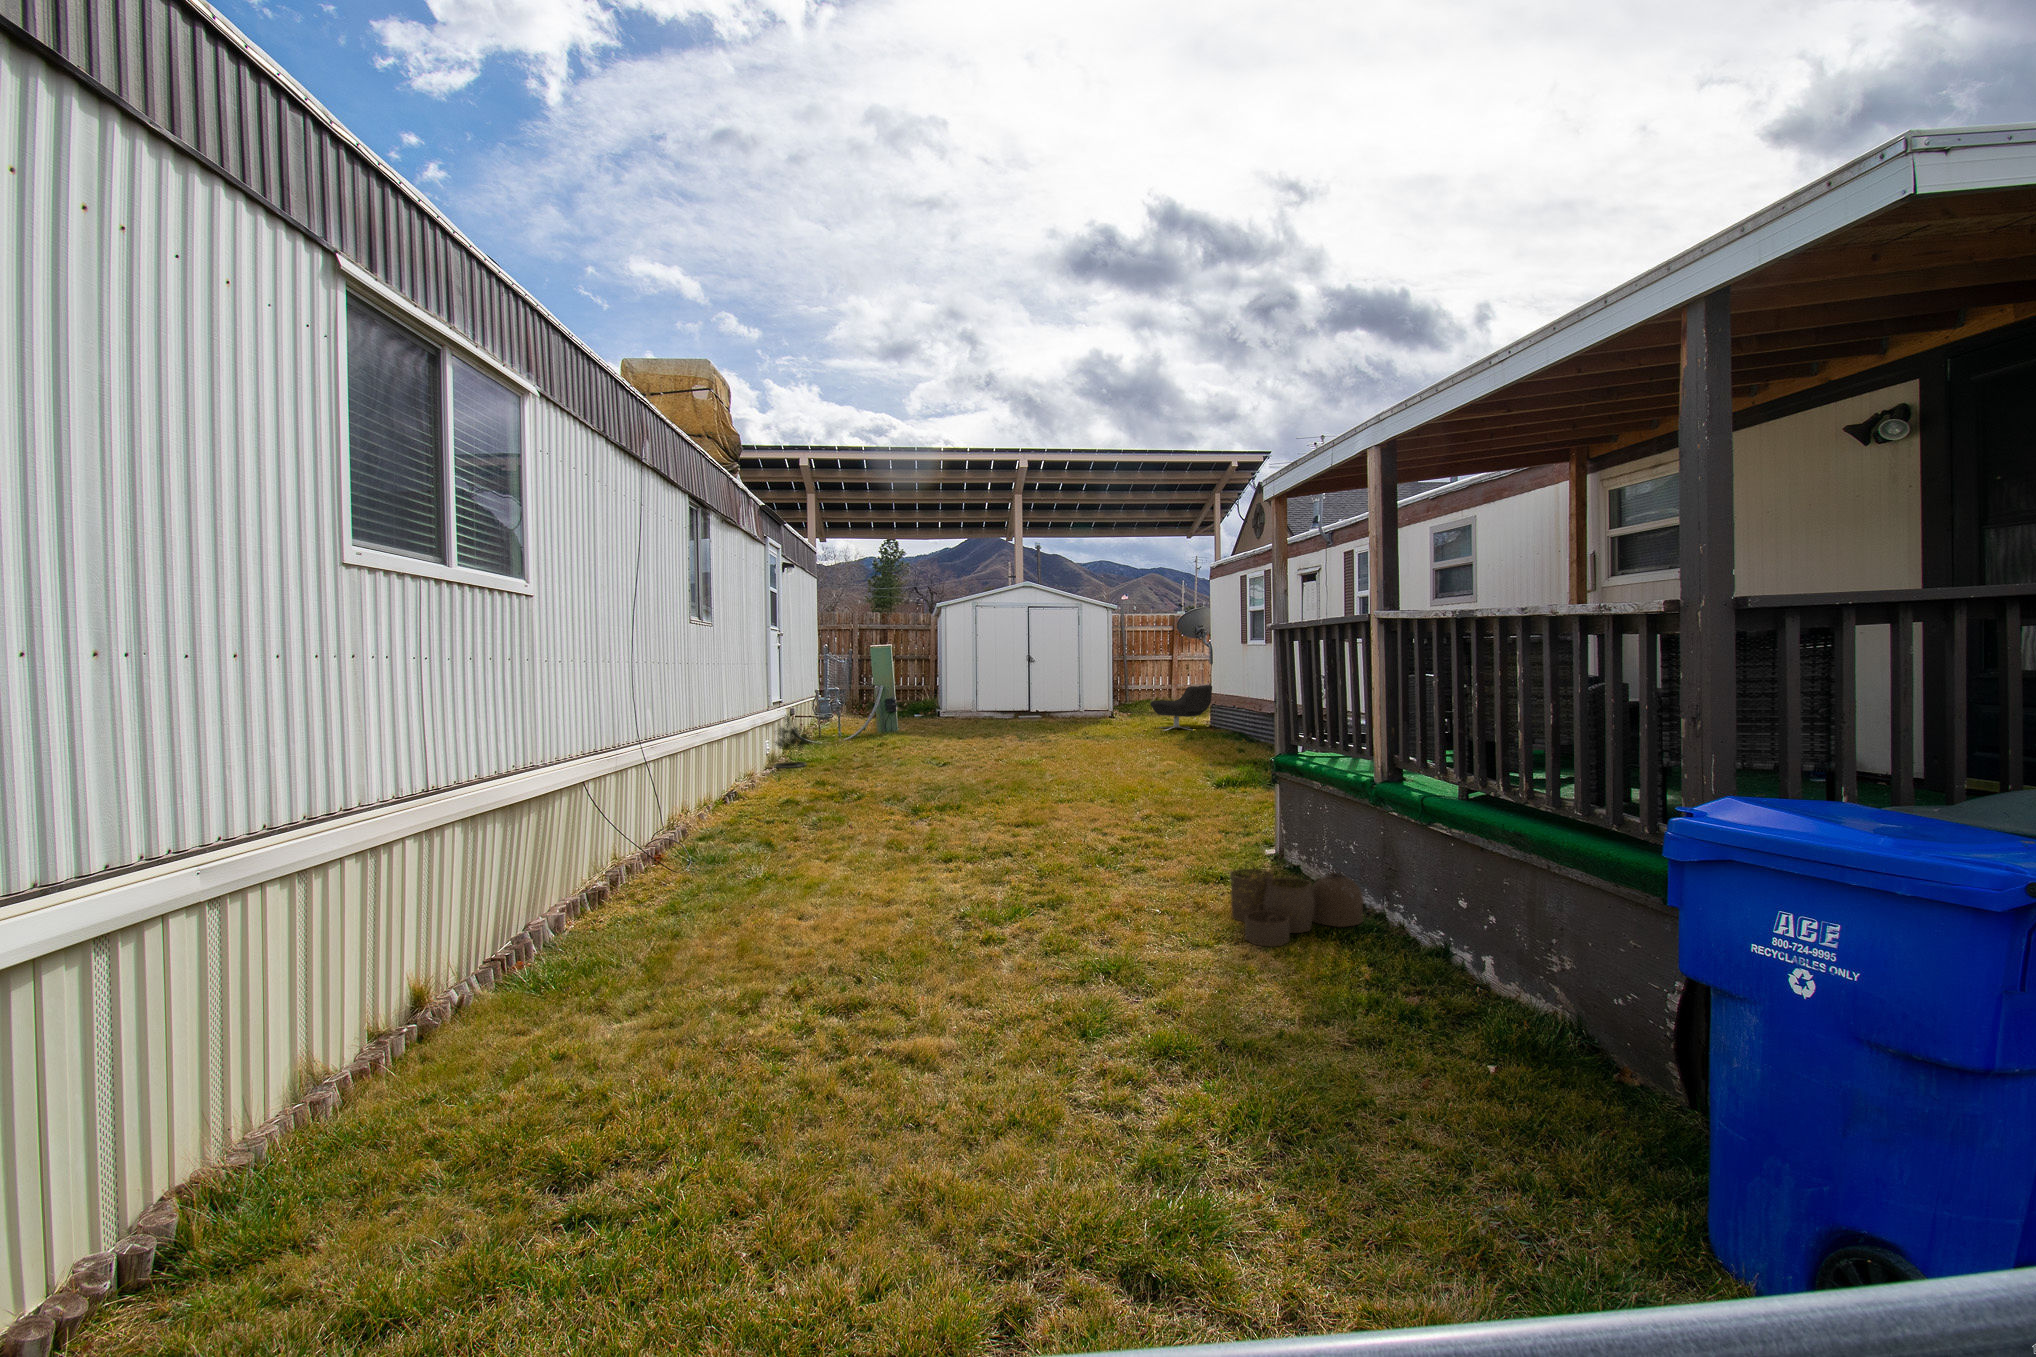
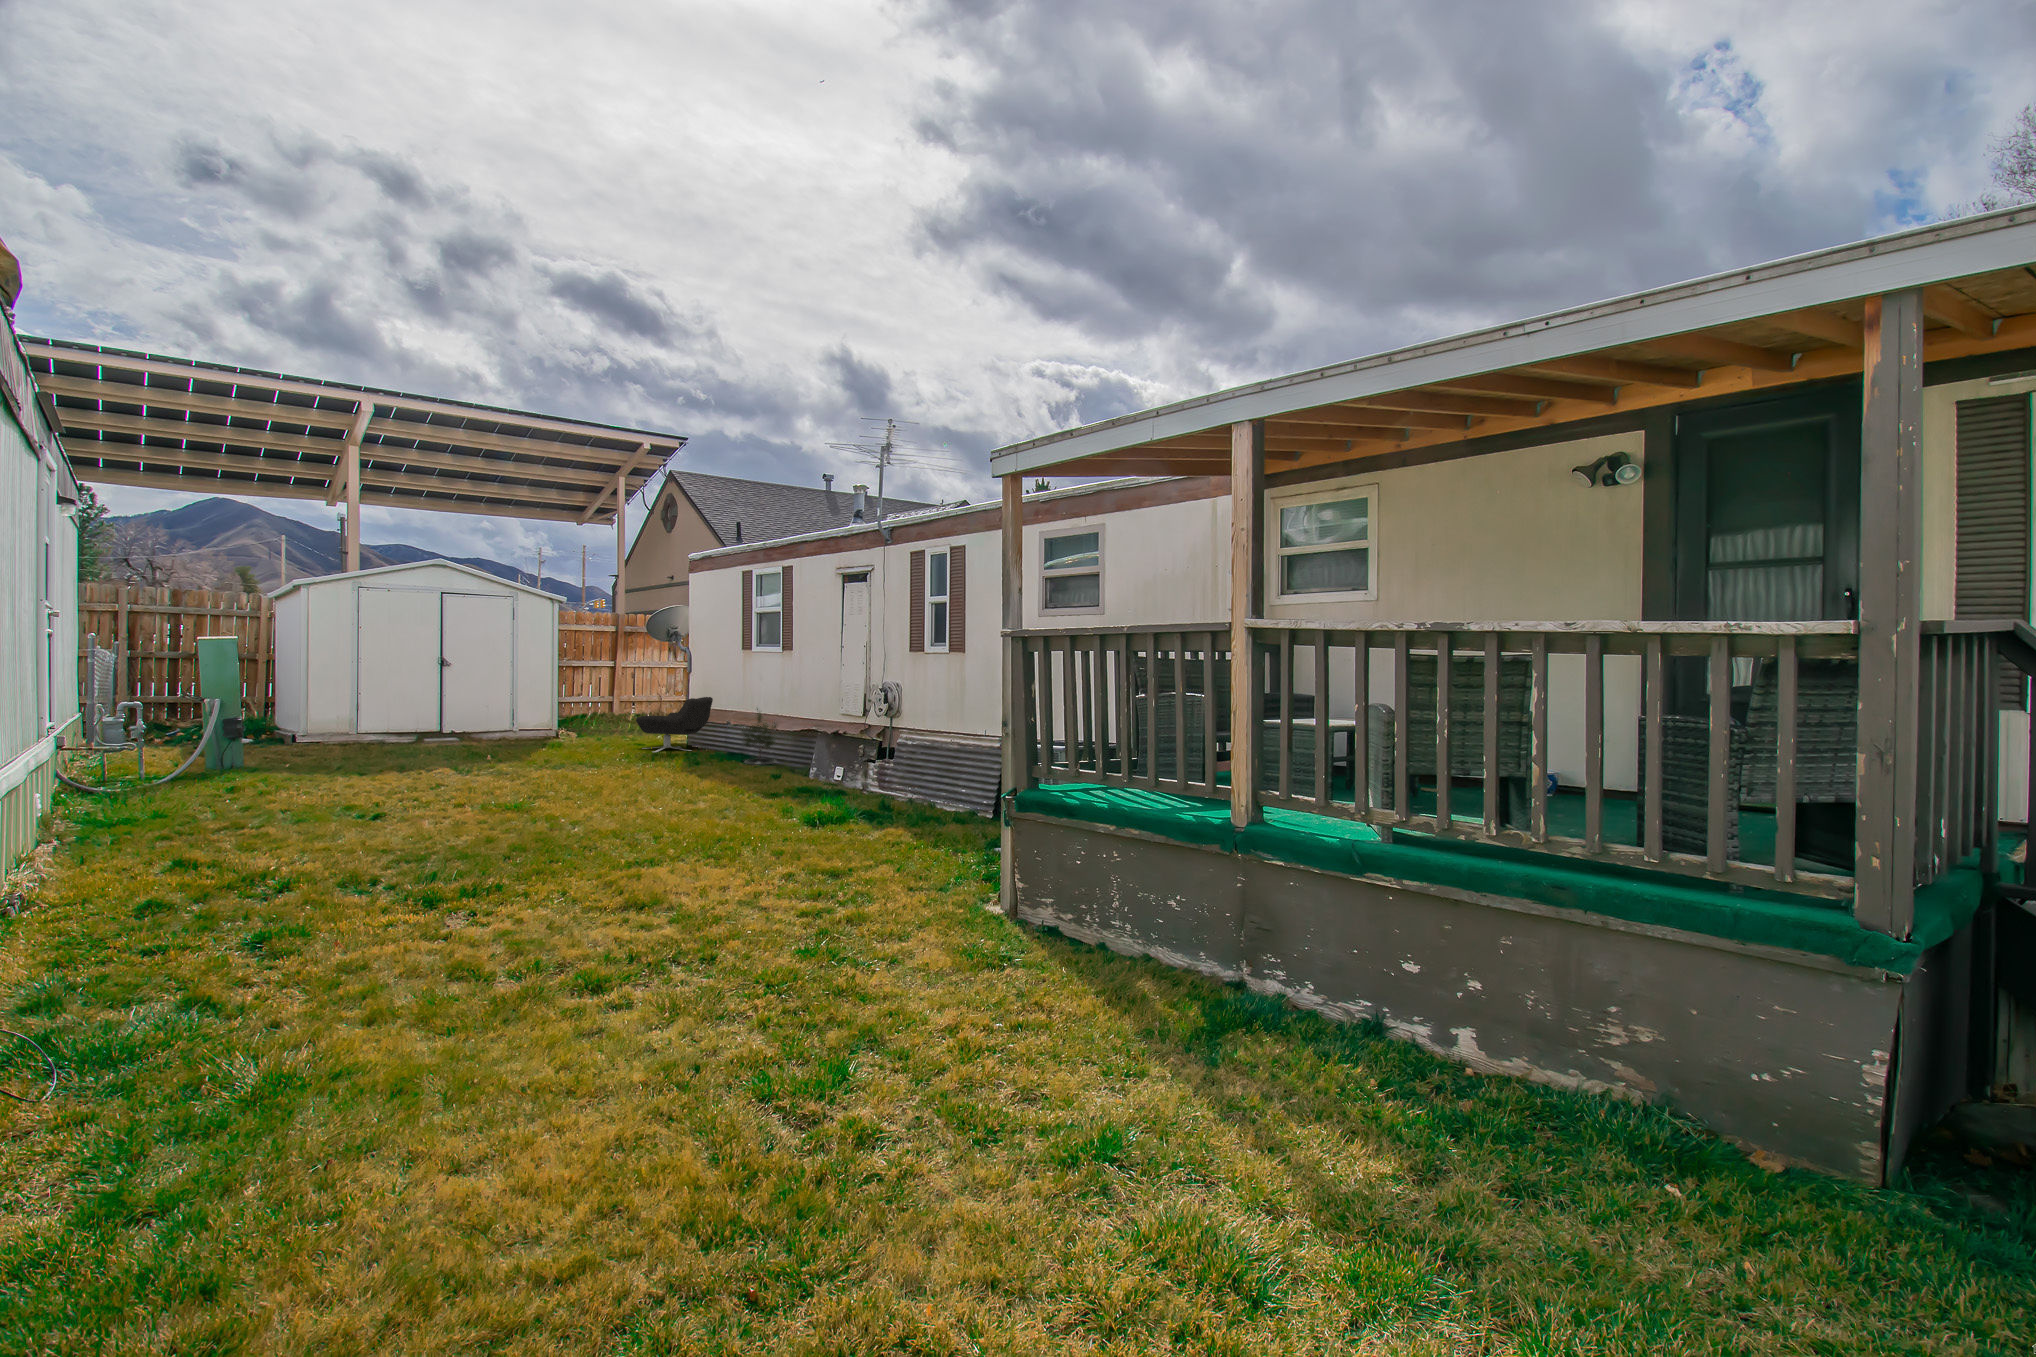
potted tree: present [775,715,807,768] -> present [742,709,776,764]
woven basket: present [1230,862,1363,947] -> none [1089,934,1232,1057]

